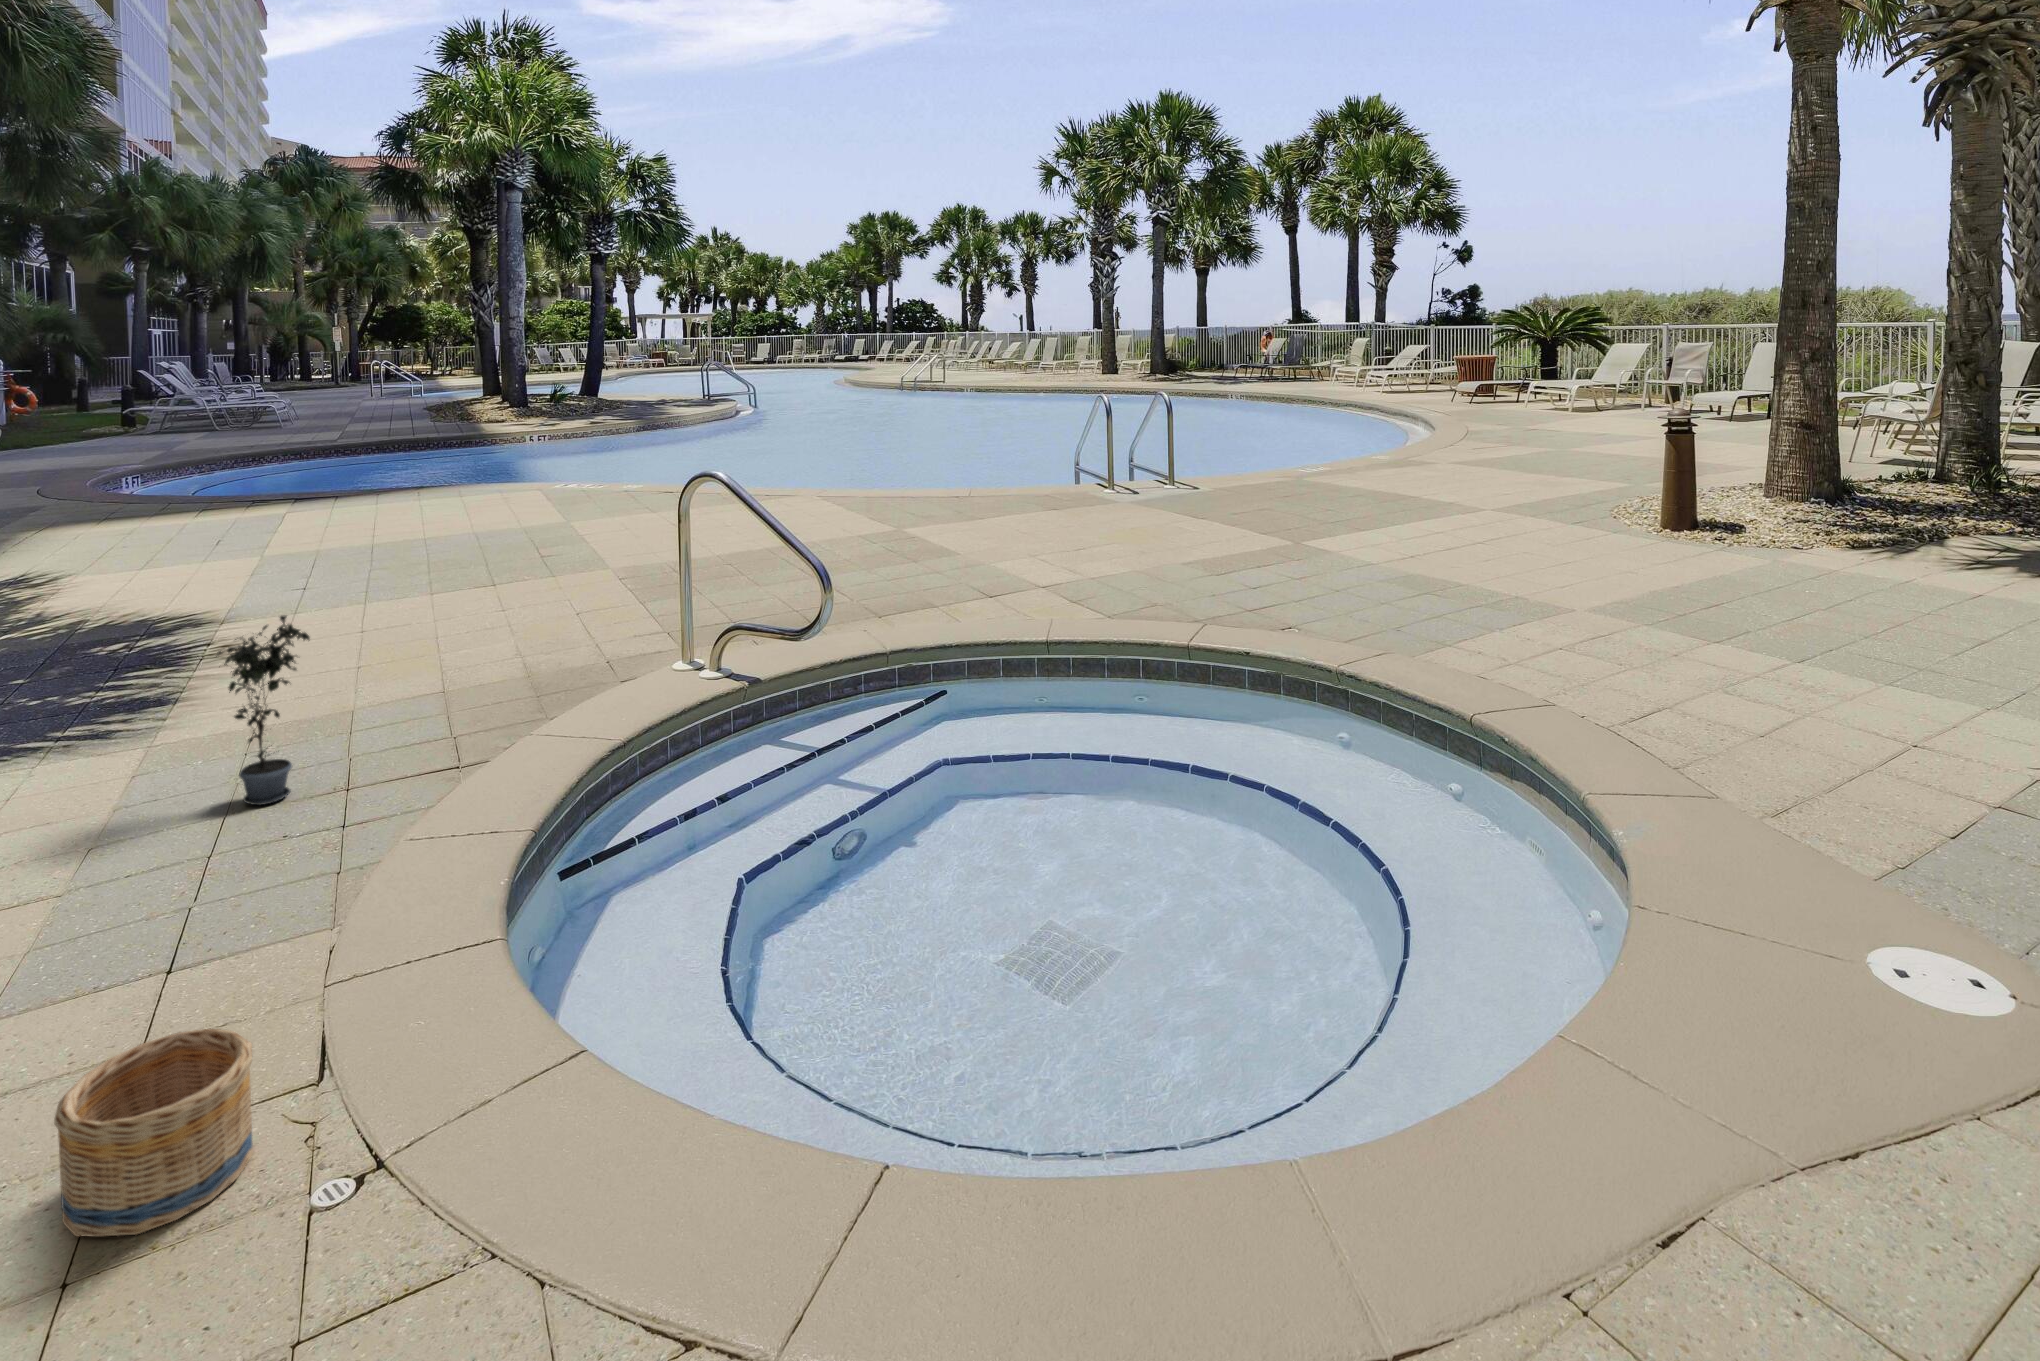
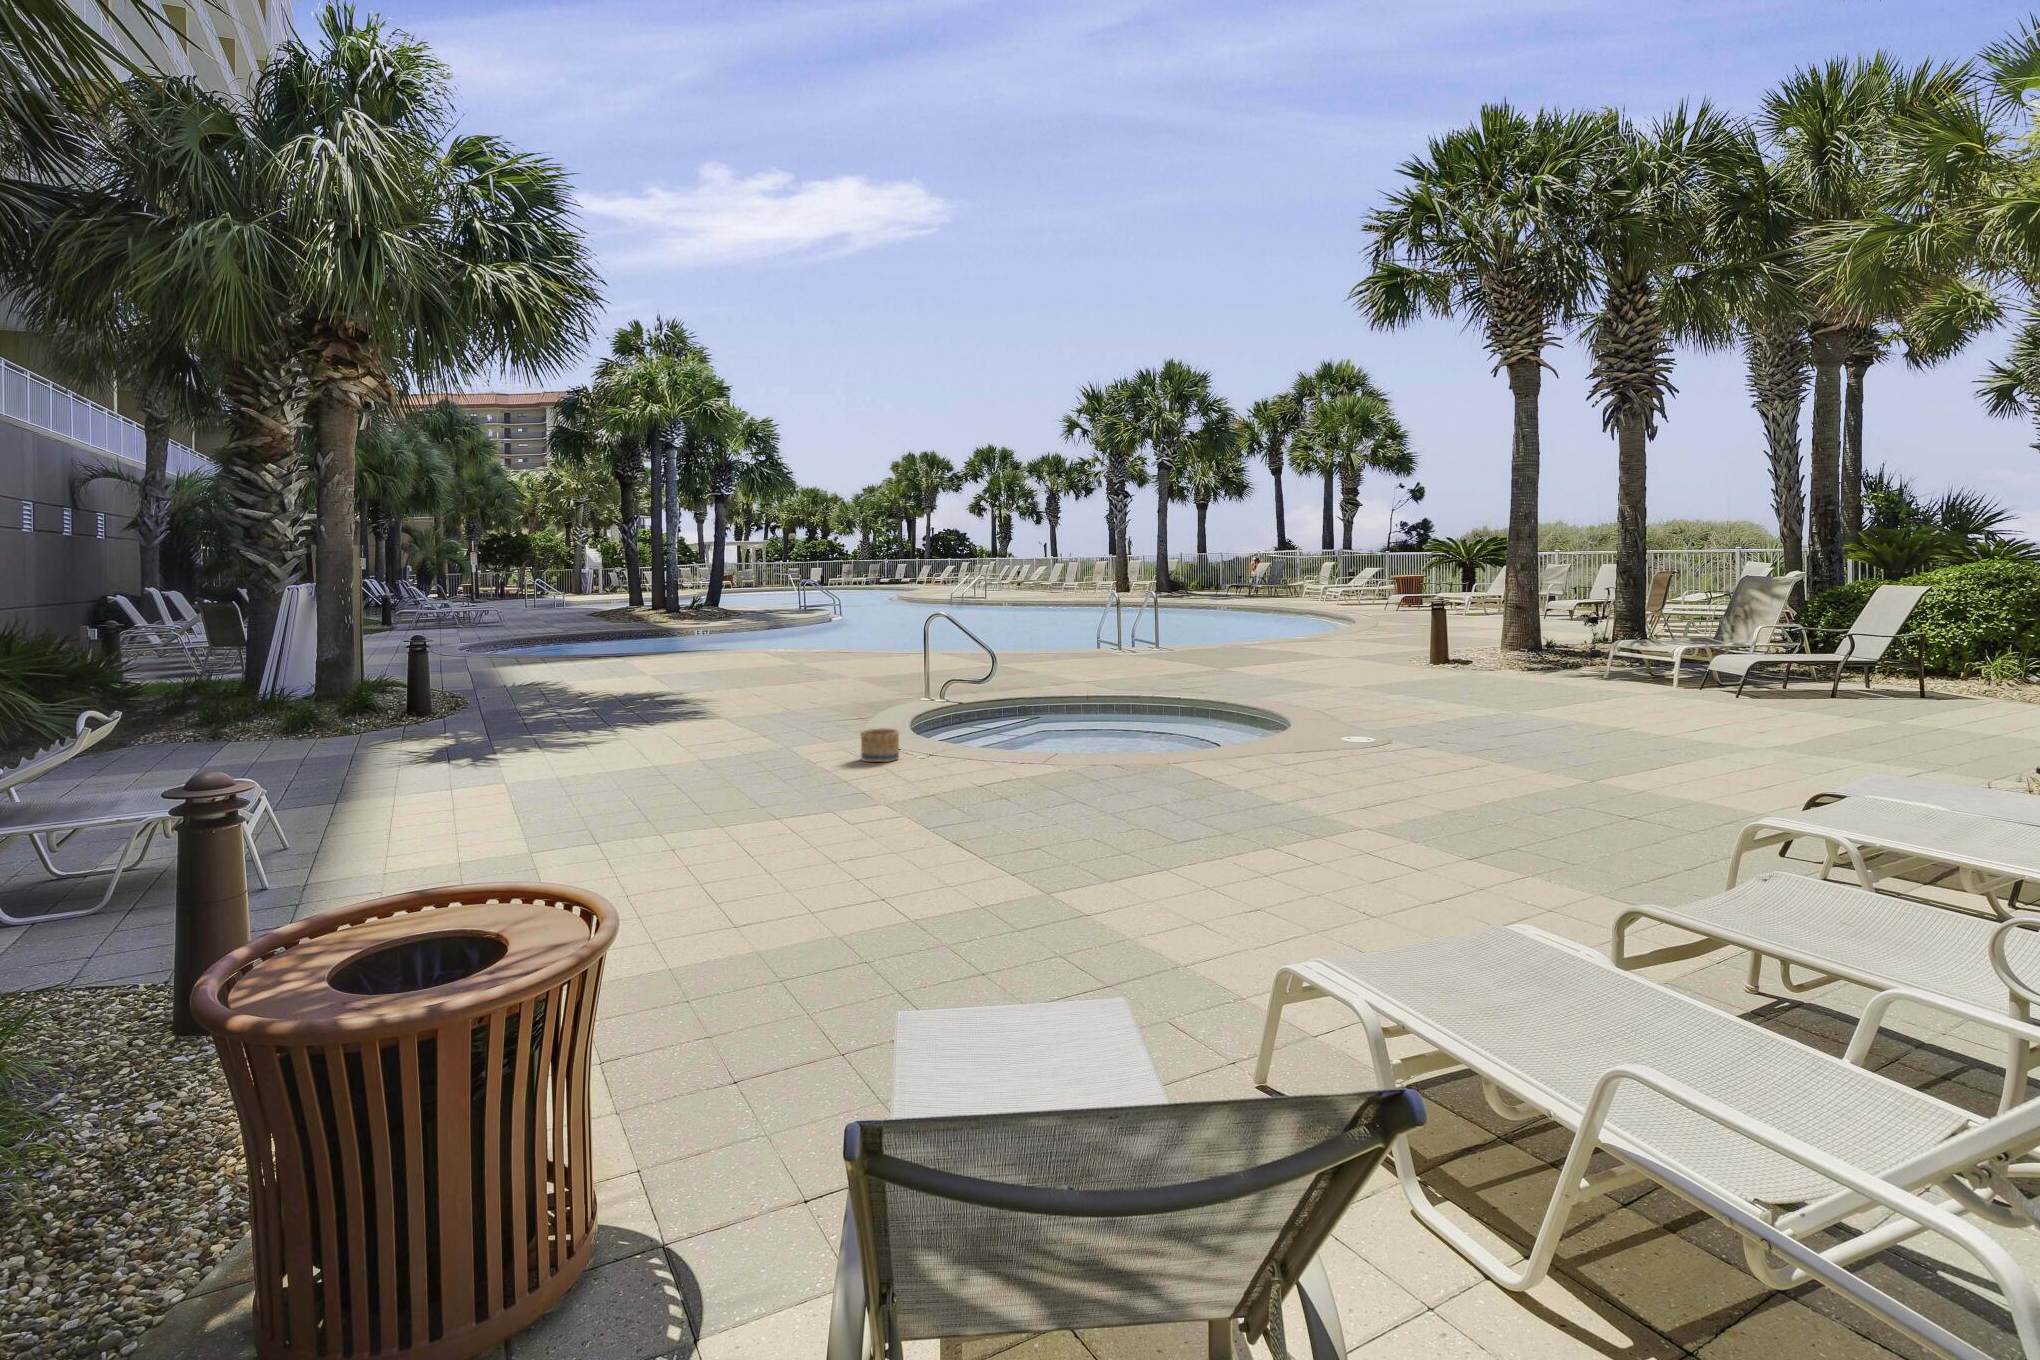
potted plant: present [216,615,310,805] -> present [1577,610,1608,657]

